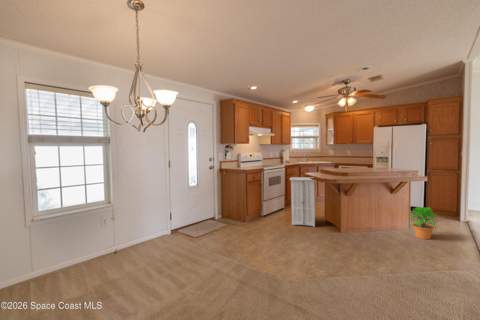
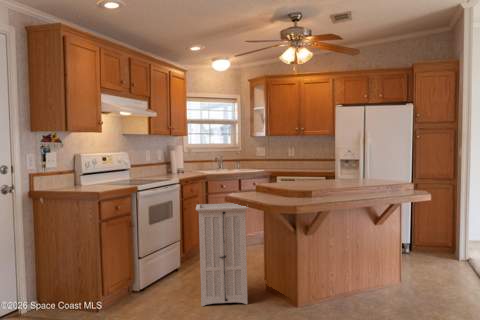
potted plant: present [411,207,438,239] -> none [401,245,453,302]

